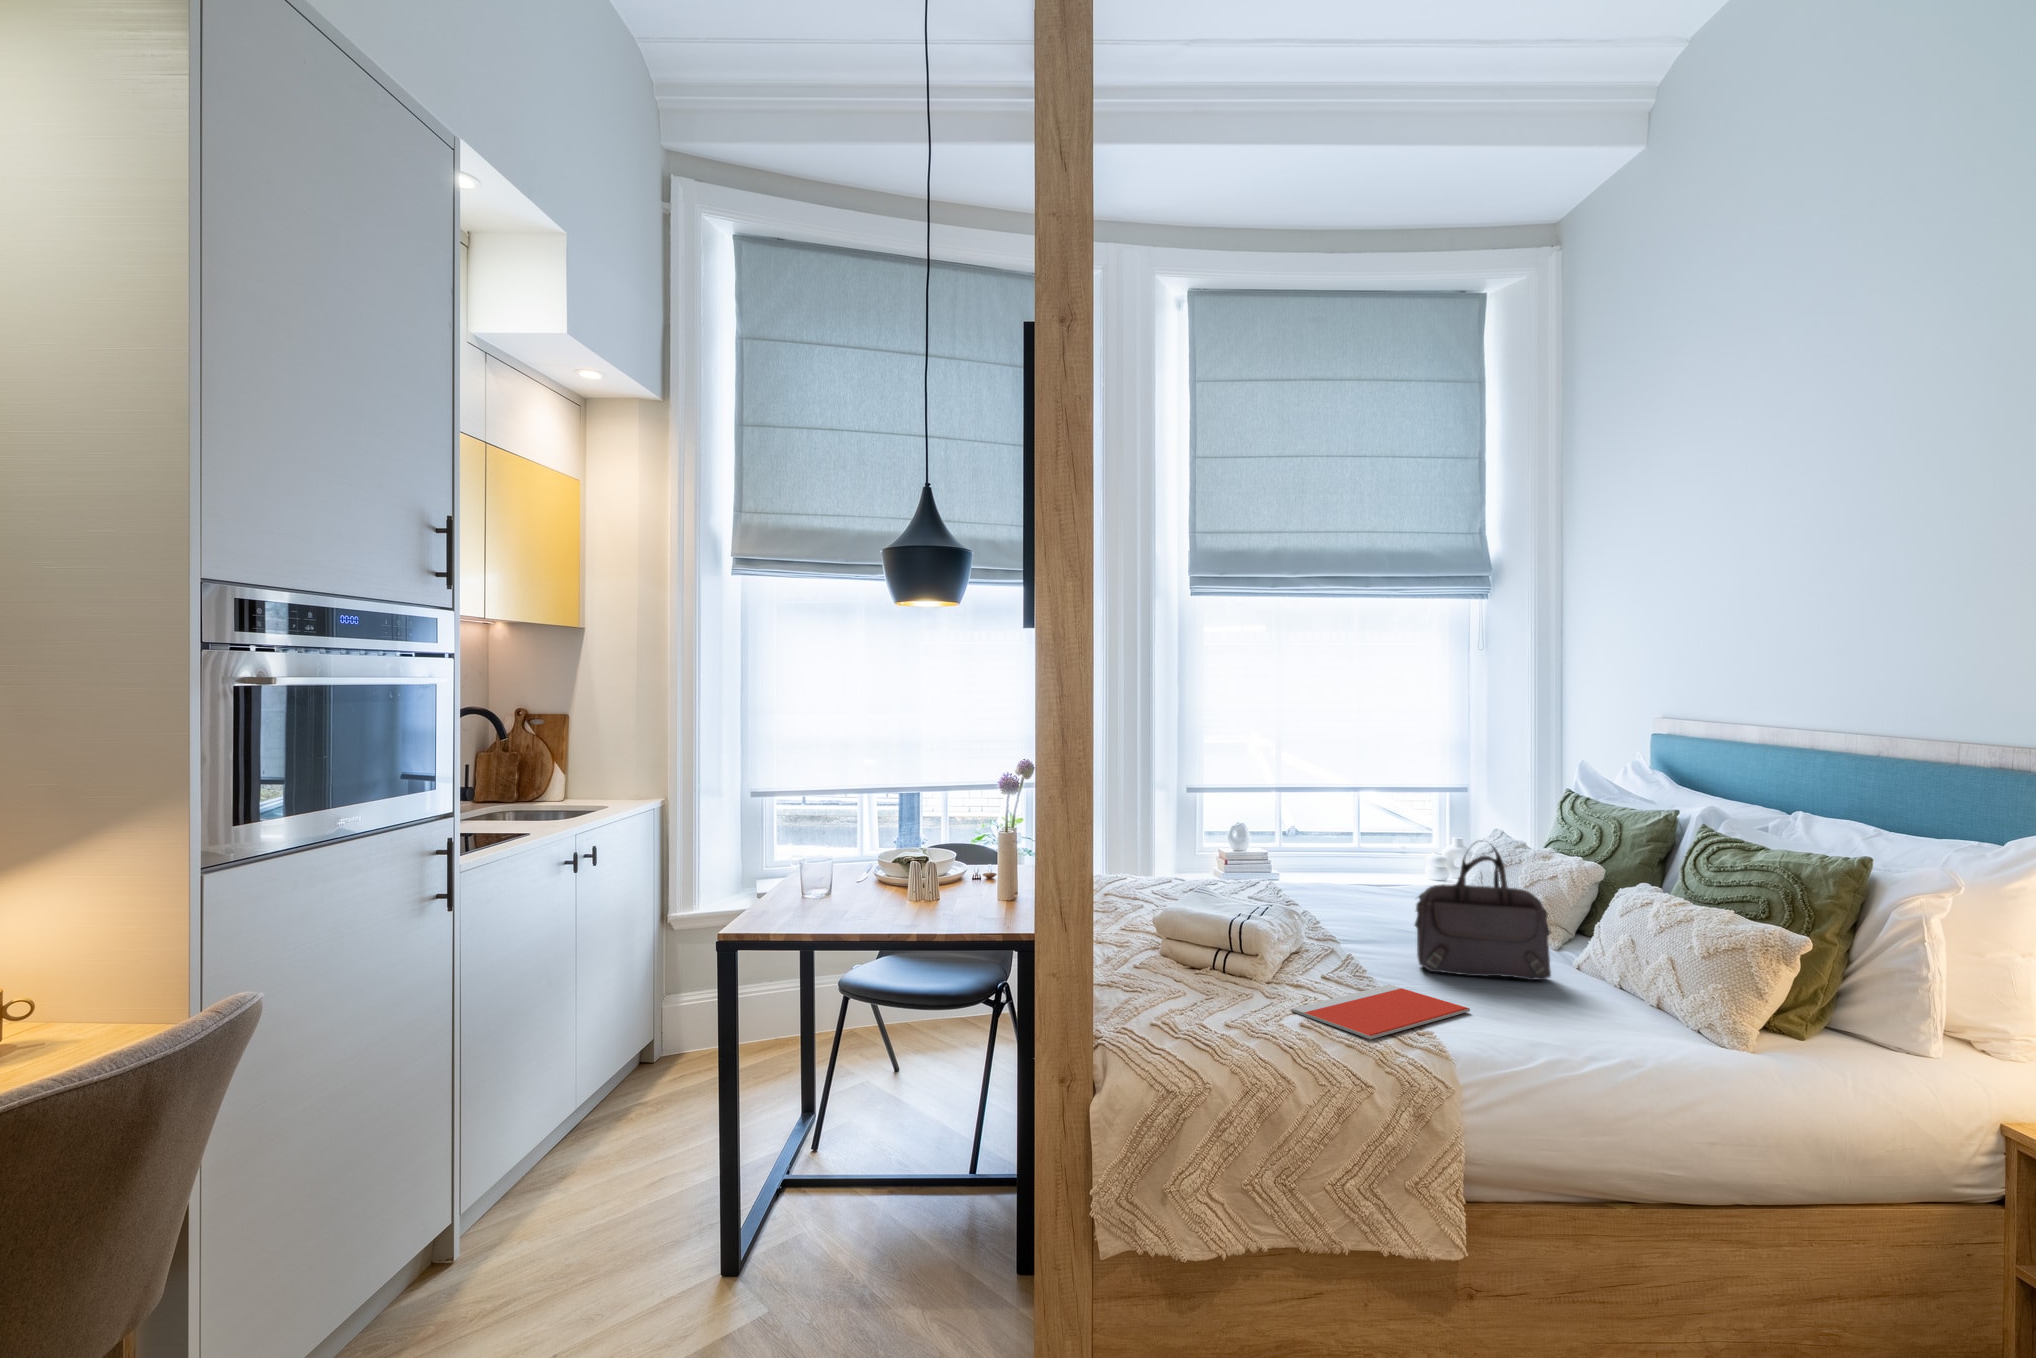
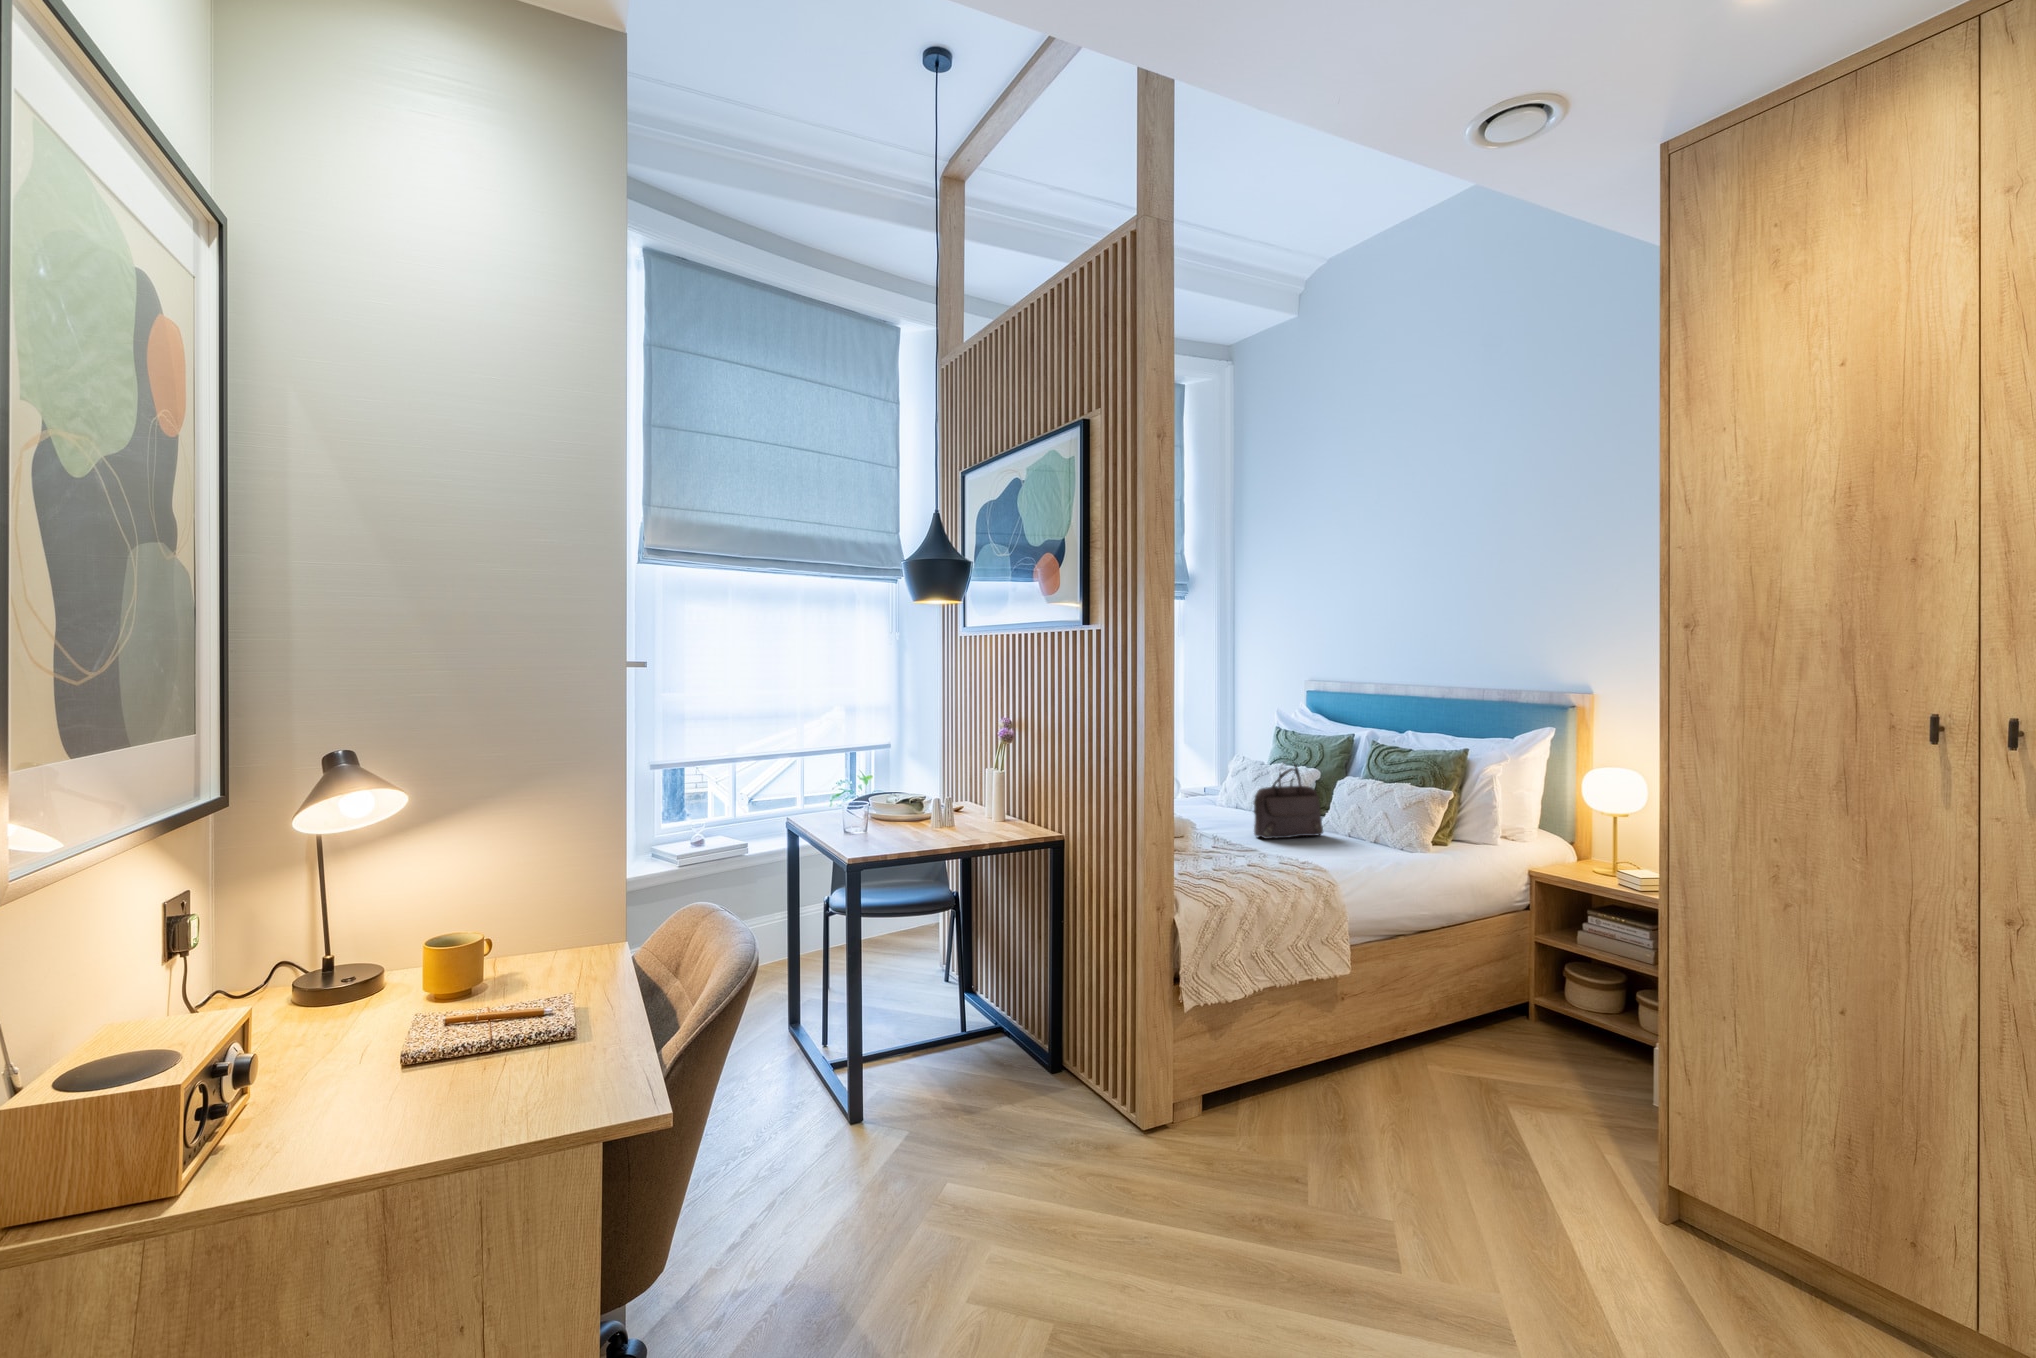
notebook: present [1291,985,1470,1039] -> none [1231,847,1309,871]

